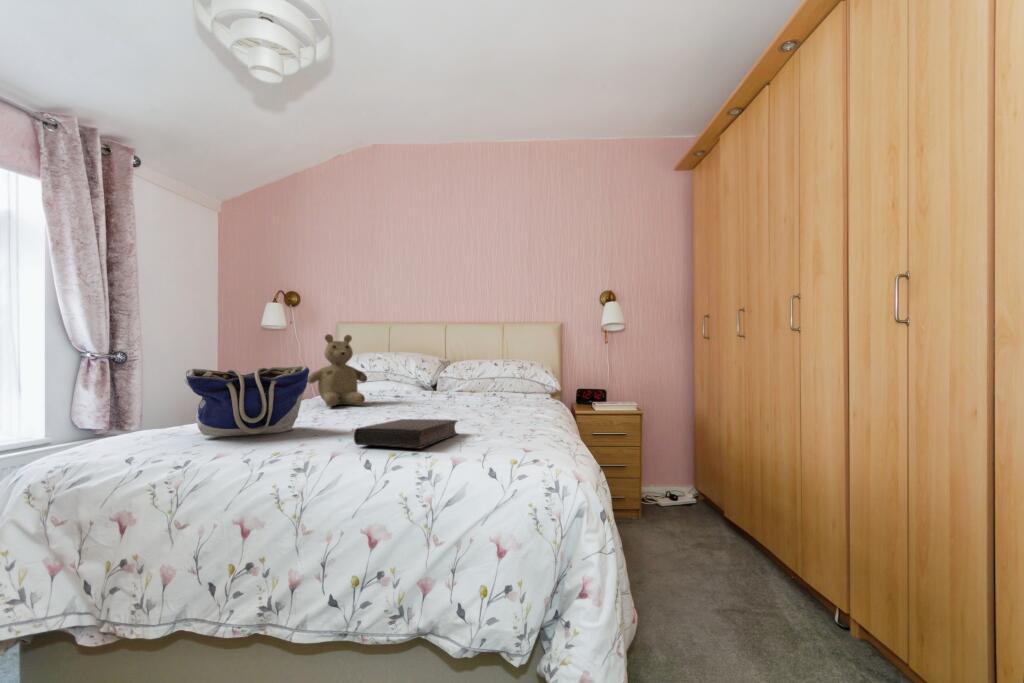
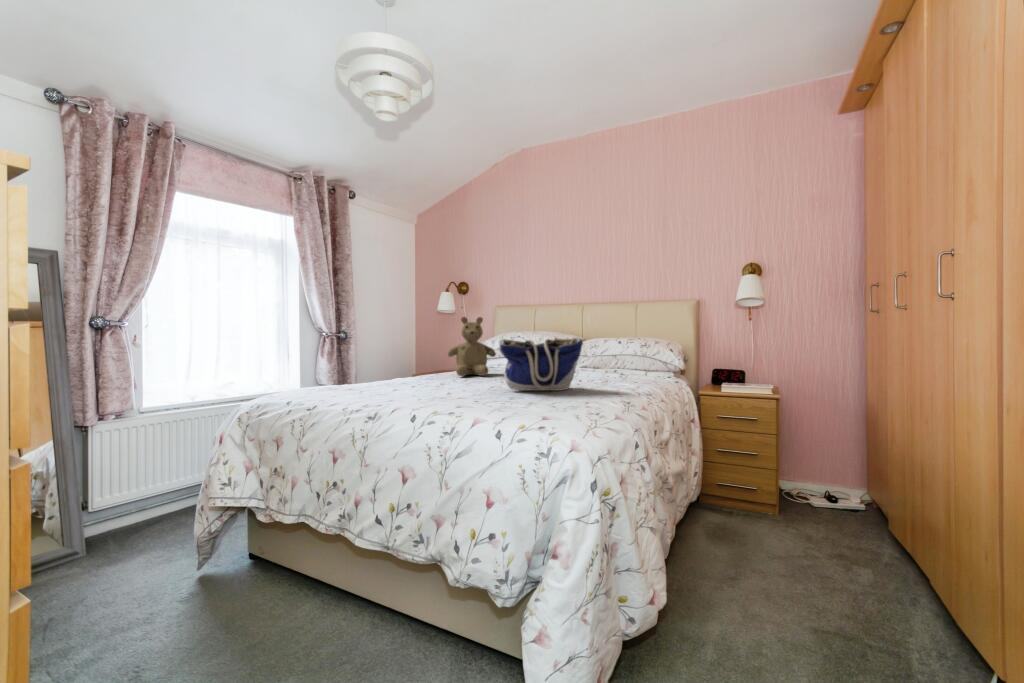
tote bag: present [184,365,309,436] -> present [498,338,583,391]
book: present [354,419,458,449] -> none [420,386,515,409]

